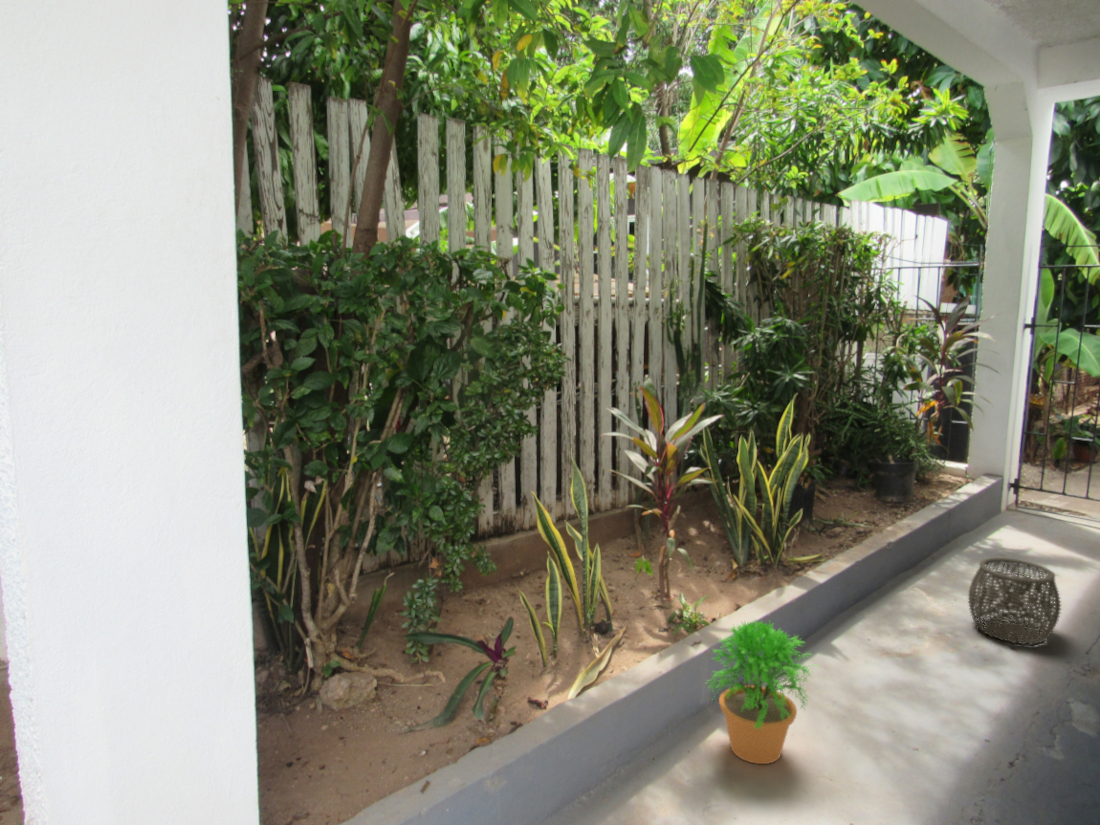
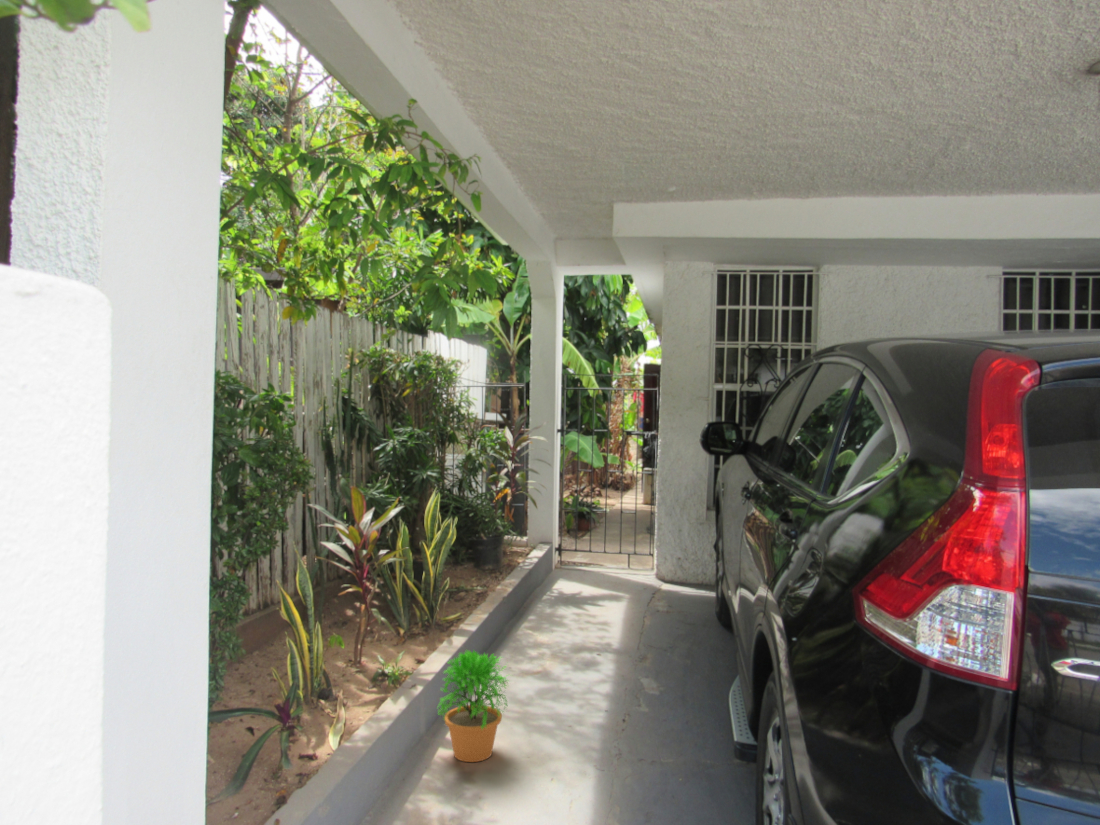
woven basket: present [968,558,1061,645] -> none [565,592,620,650]

